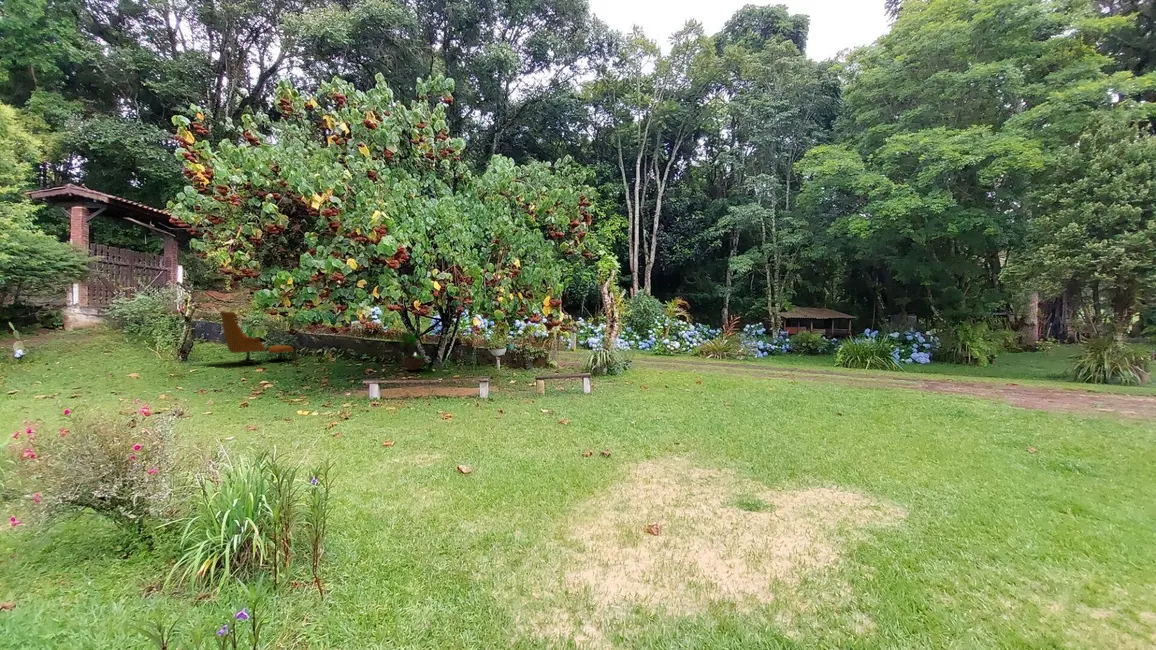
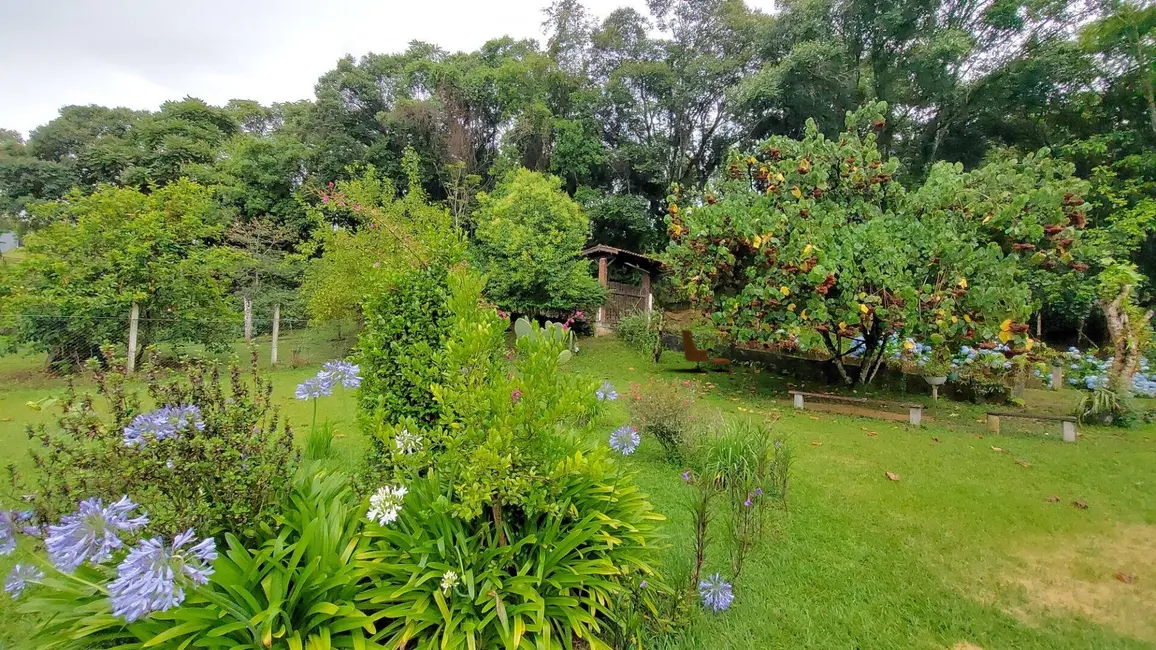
potted tree: present [397,330,423,370] -> none [818,346,848,390]

